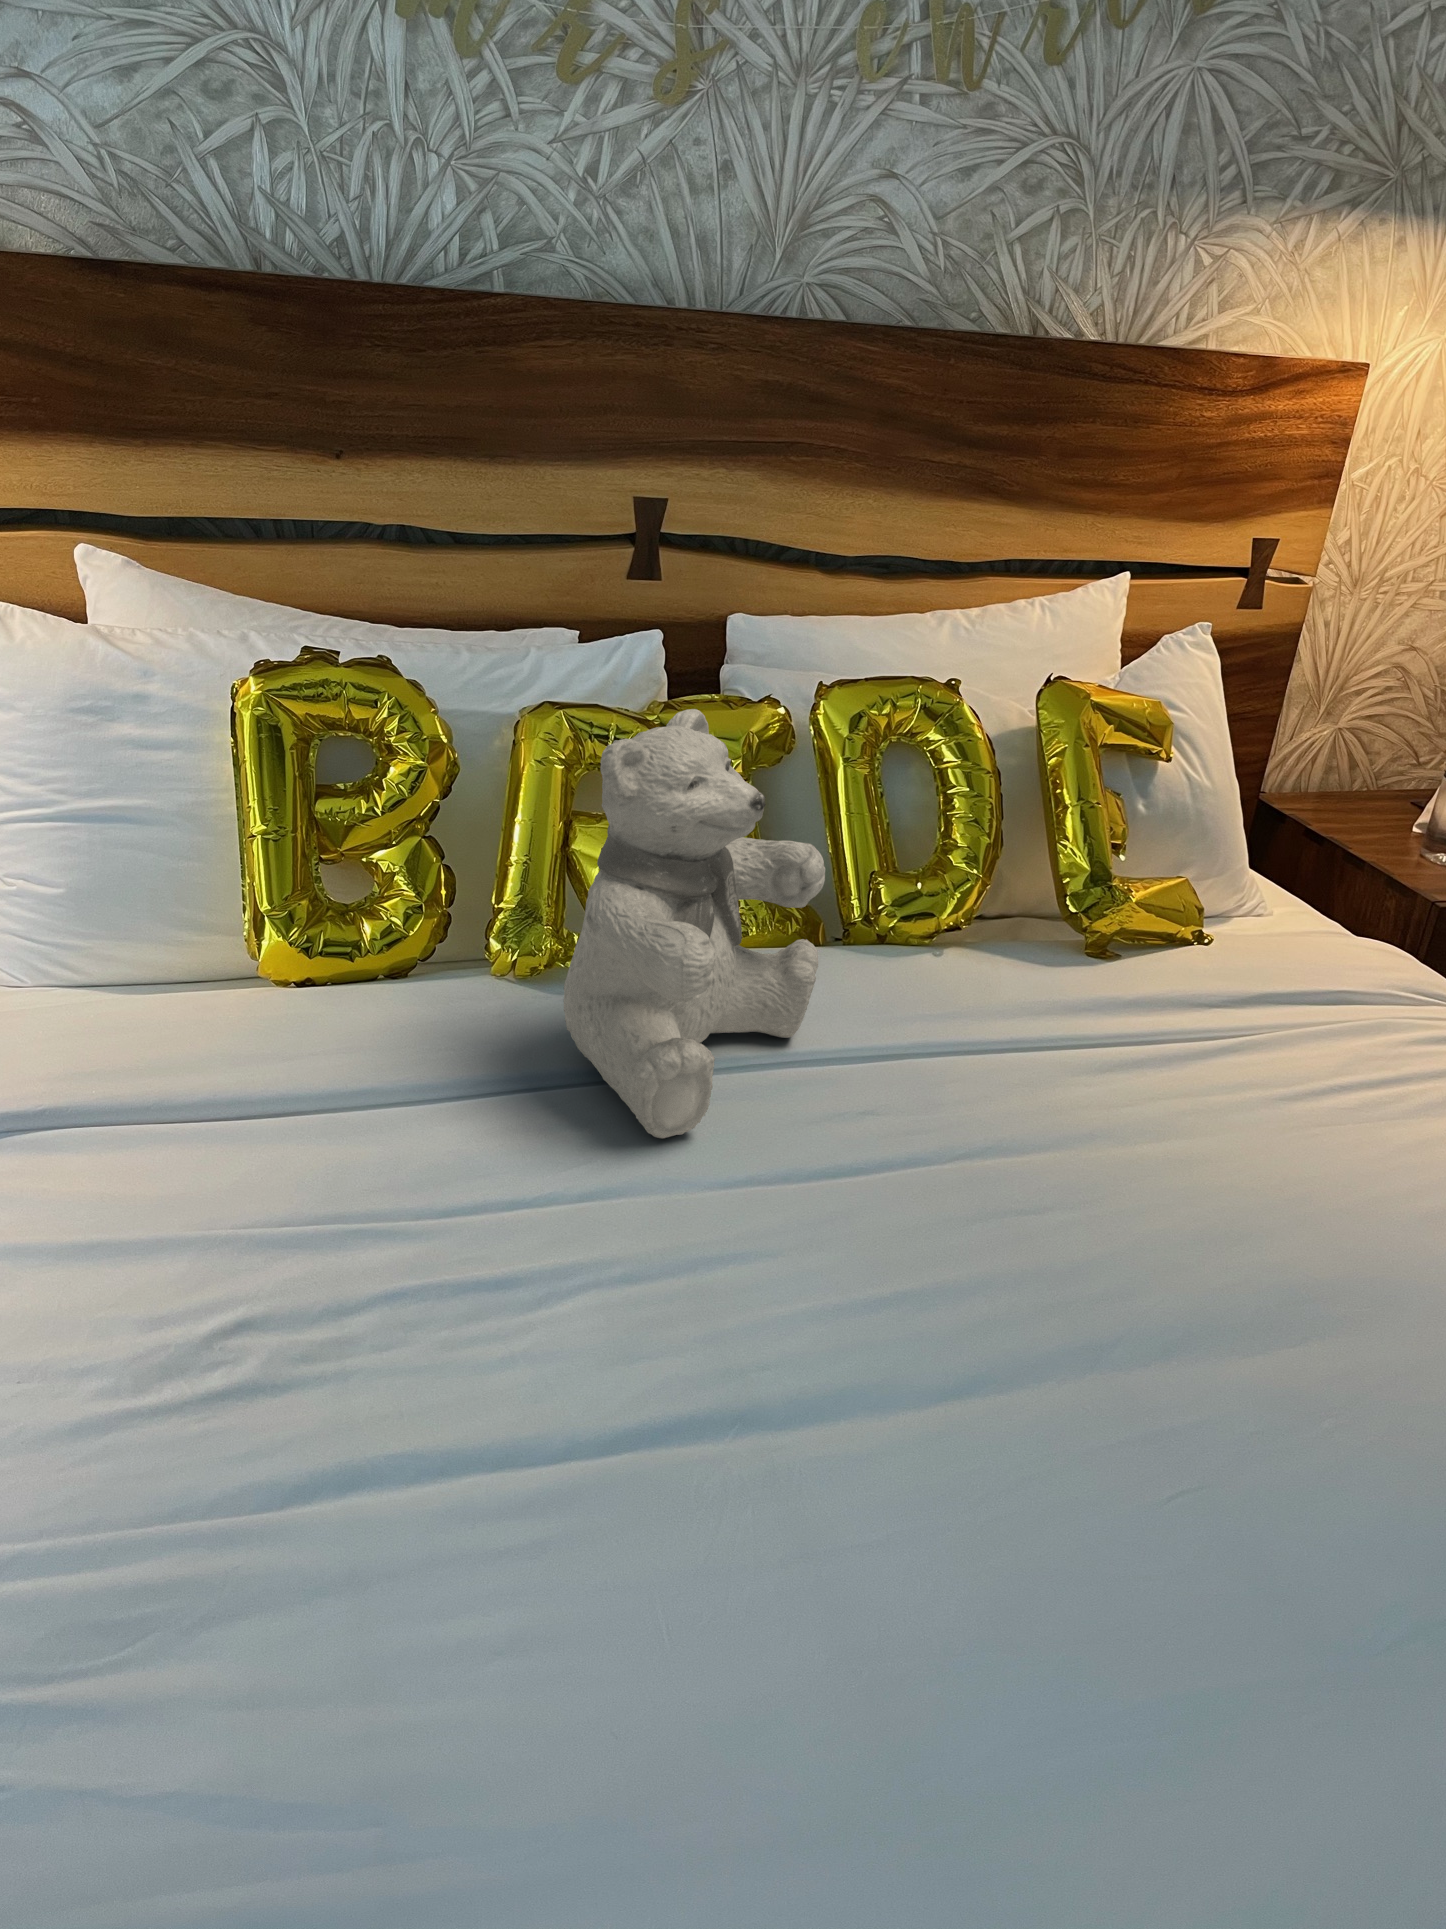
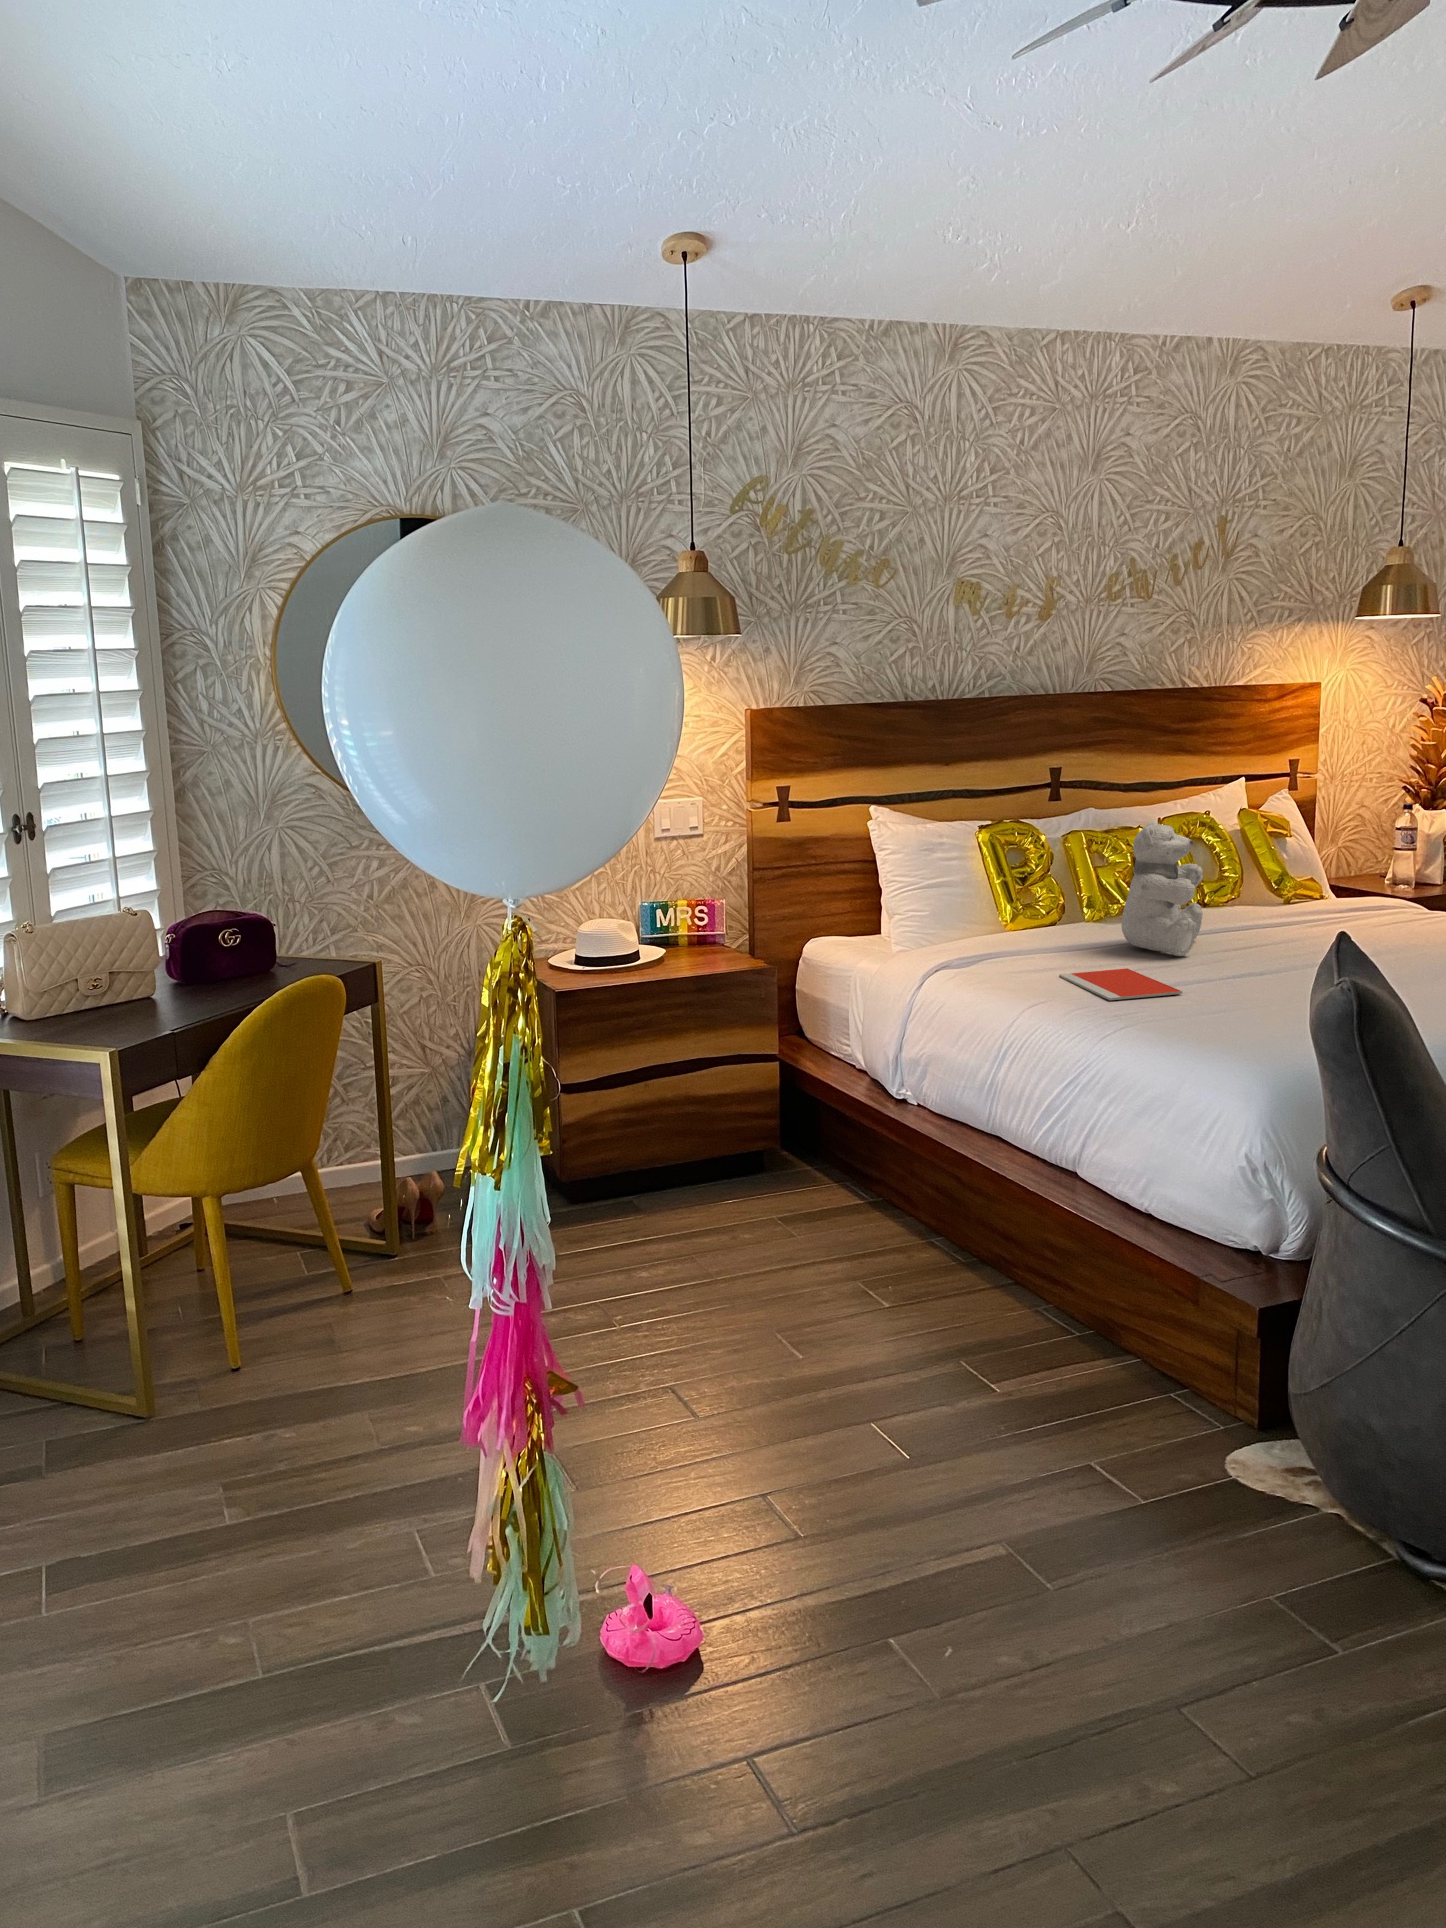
notebook: none [80,1195,432,1483] -> present [1059,968,1183,1000]

